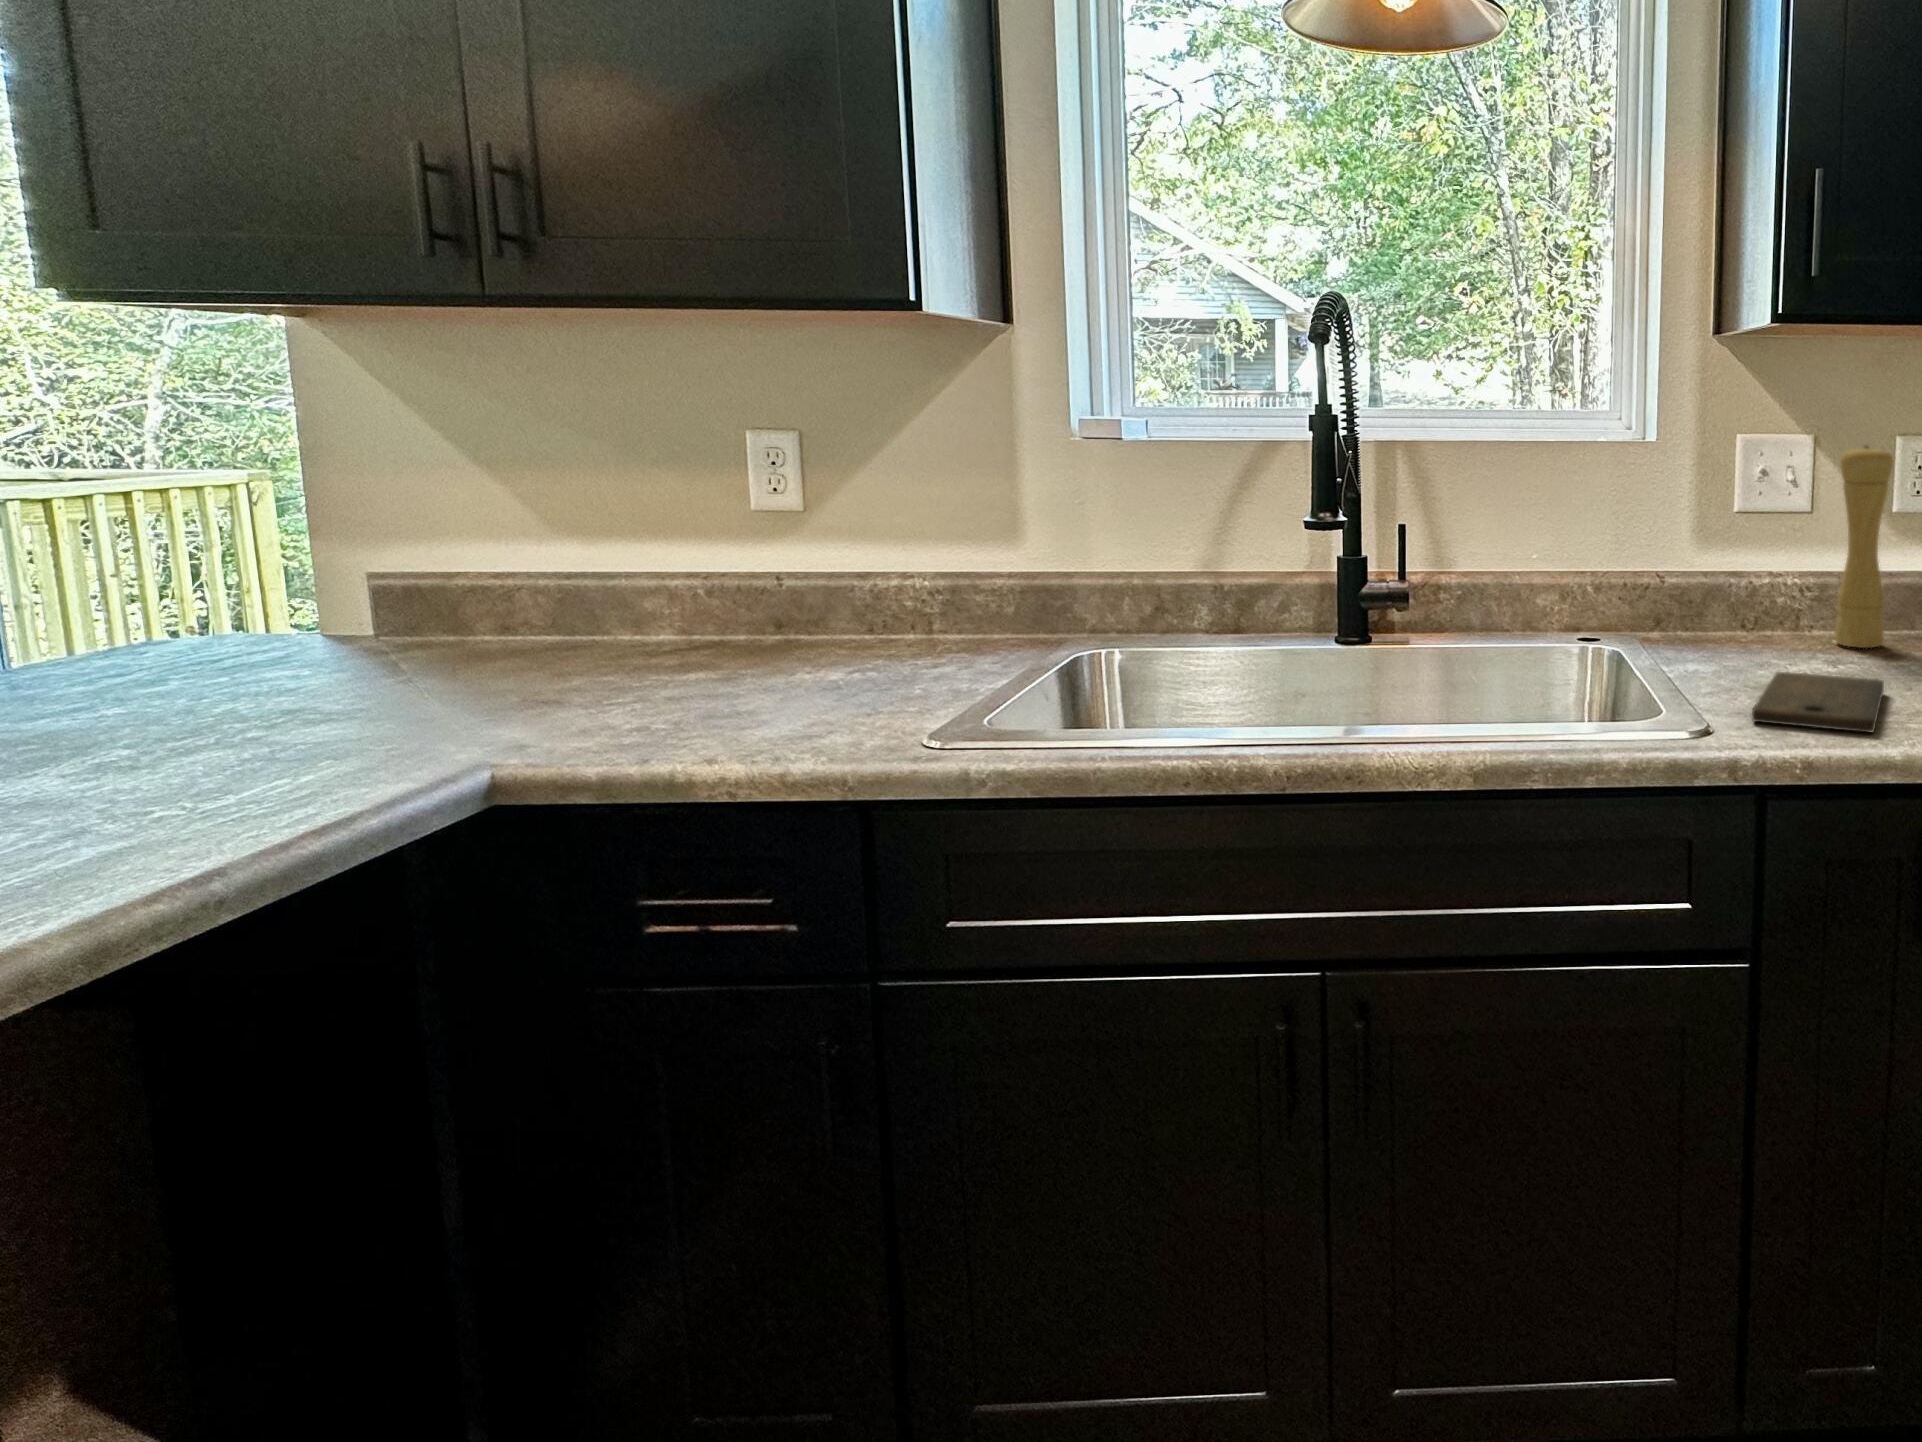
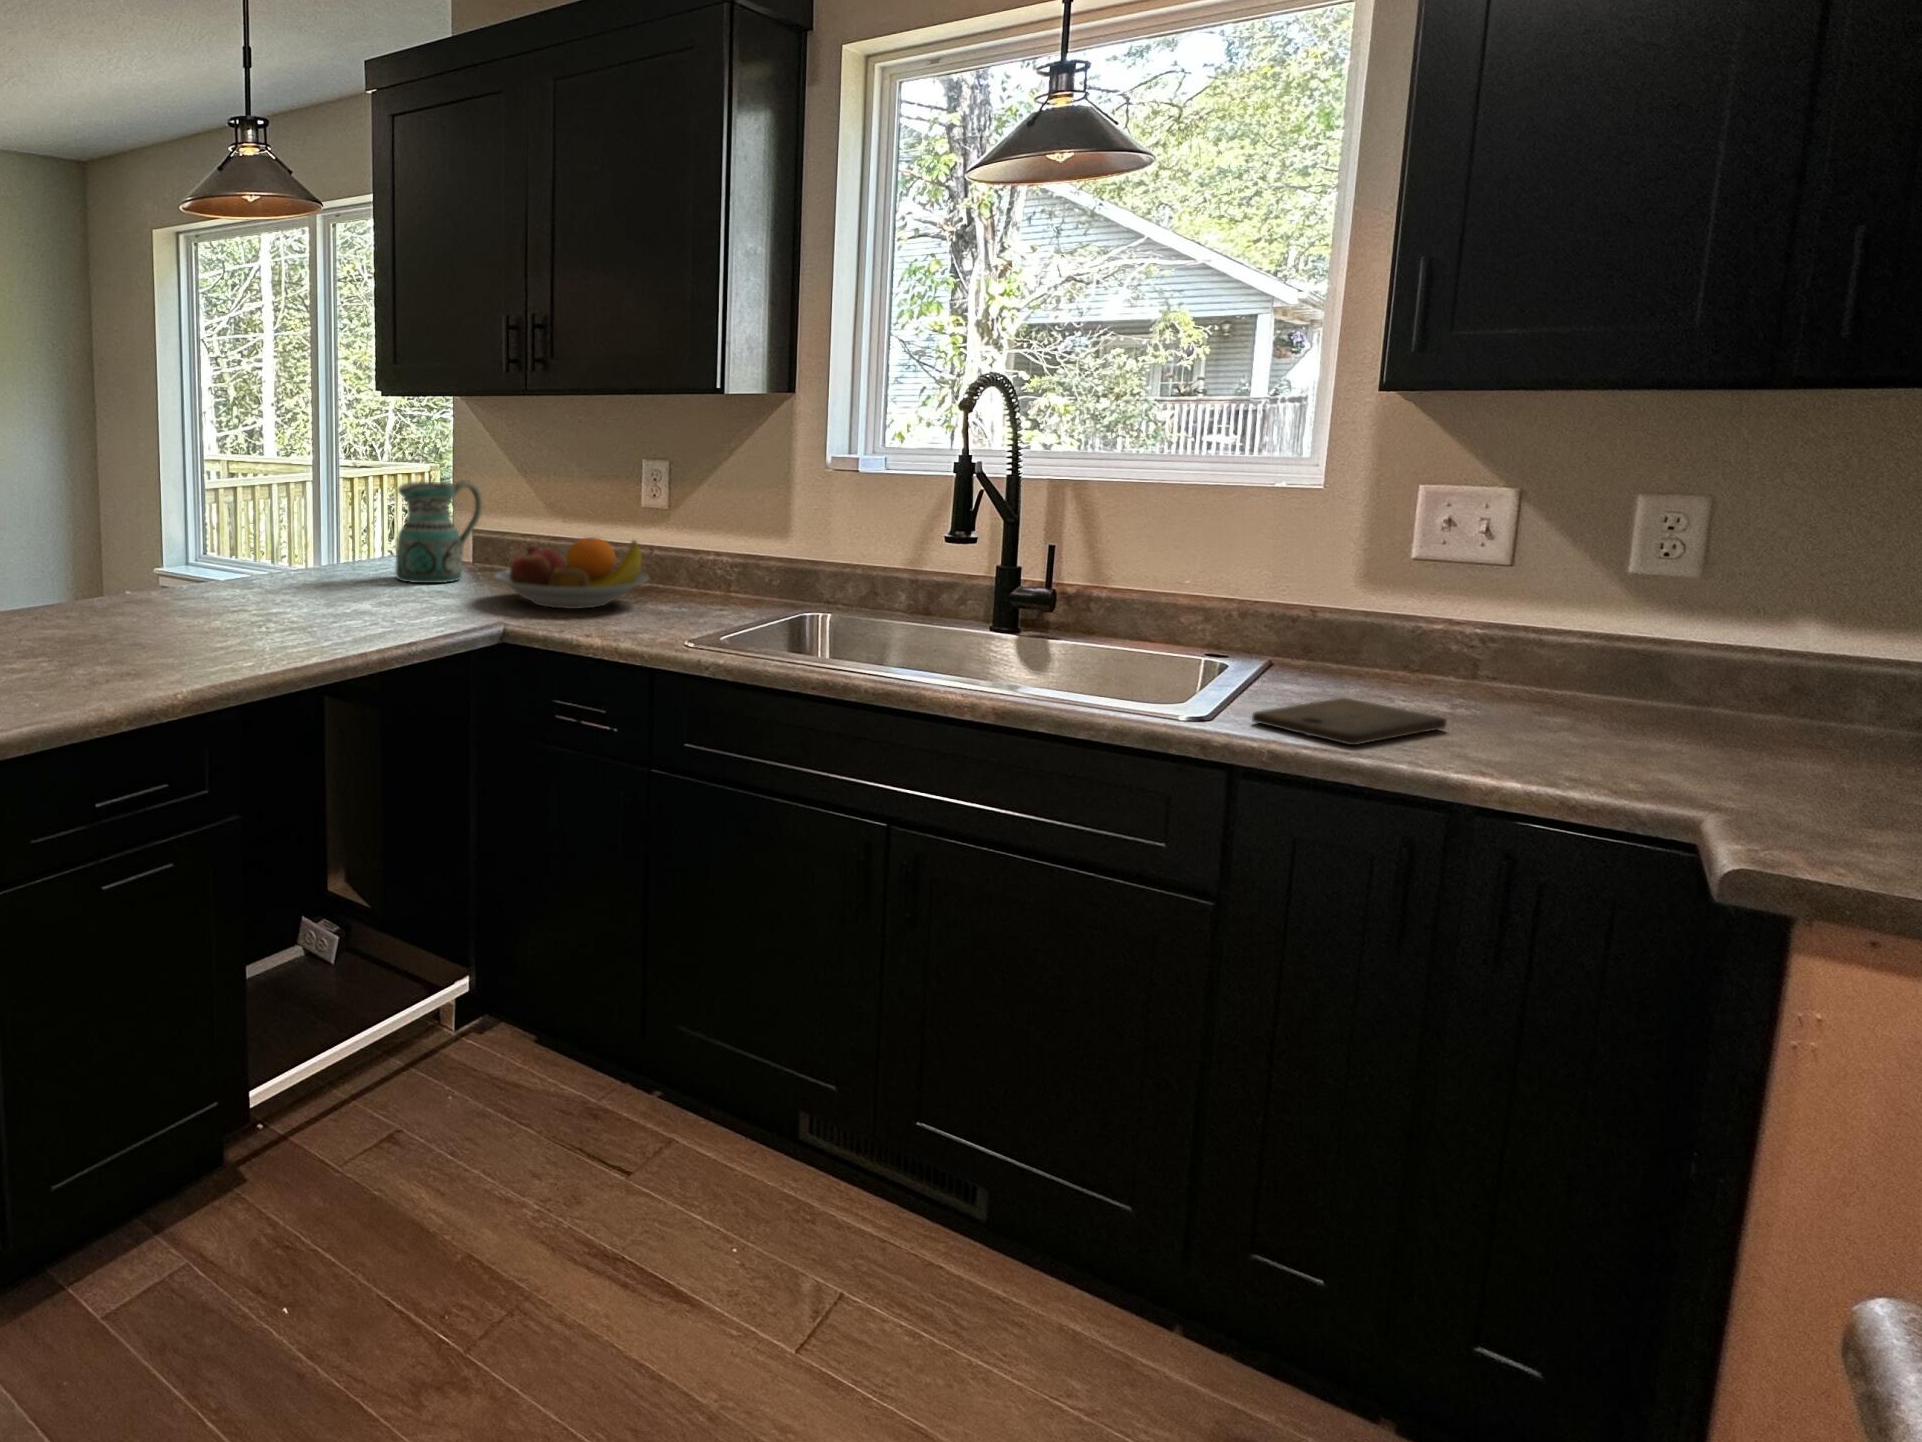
pepper mill: present [1835,446,1893,648] -> none [1499,503,1585,704]
ceramic pitcher: none [141,477,395,699] -> present [396,480,483,583]
fruit bowl: none [444,565,803,708] -> present [494,537,649,609]

